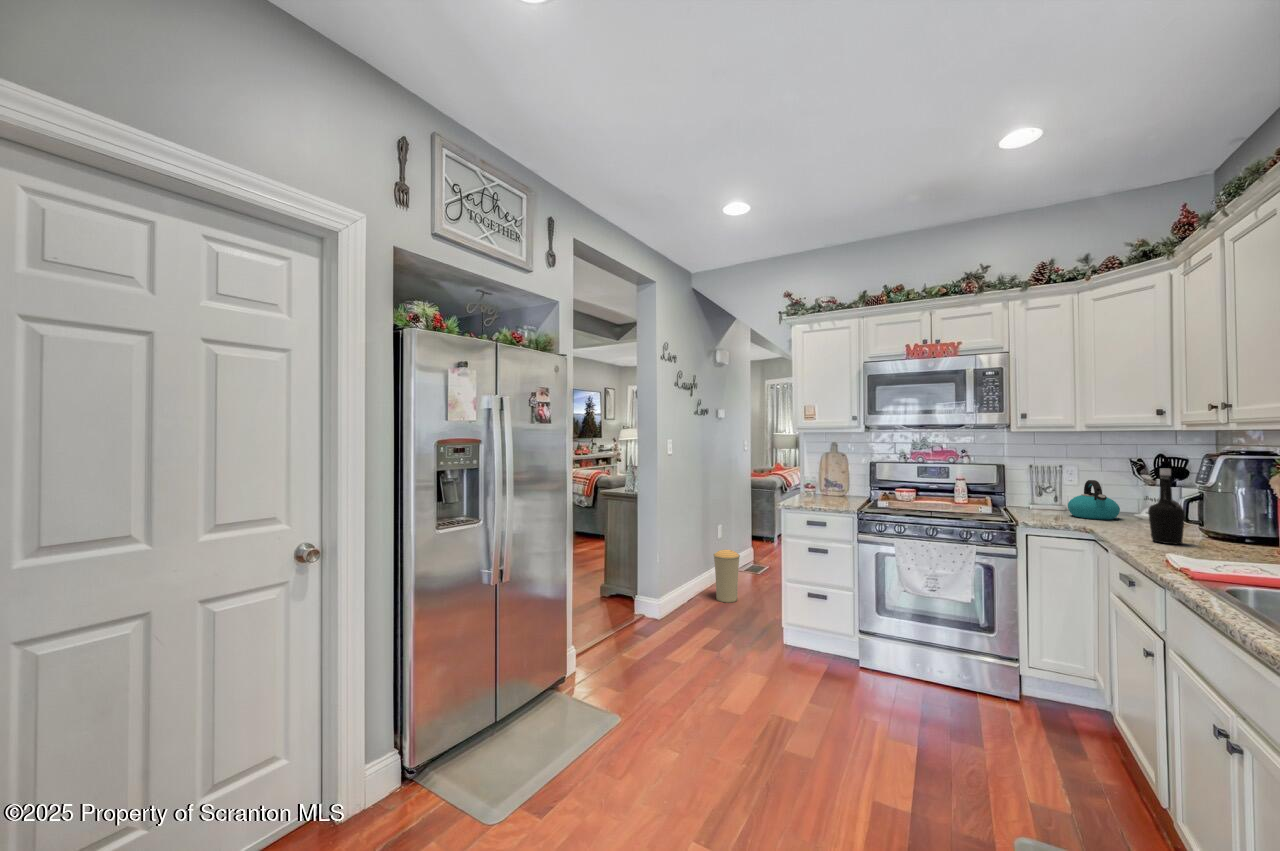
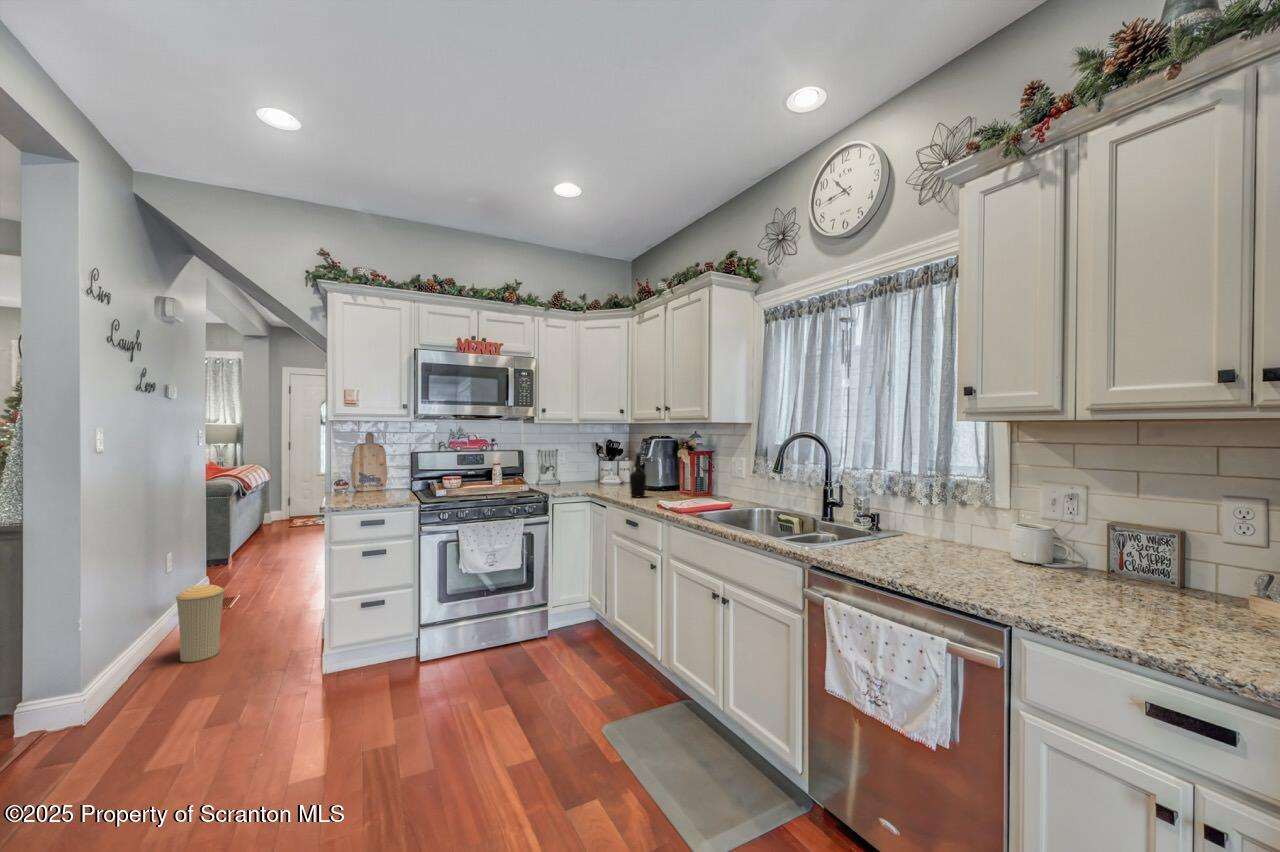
kettle: present [1068,480,1120,520] -> none [566,459,594,488]

